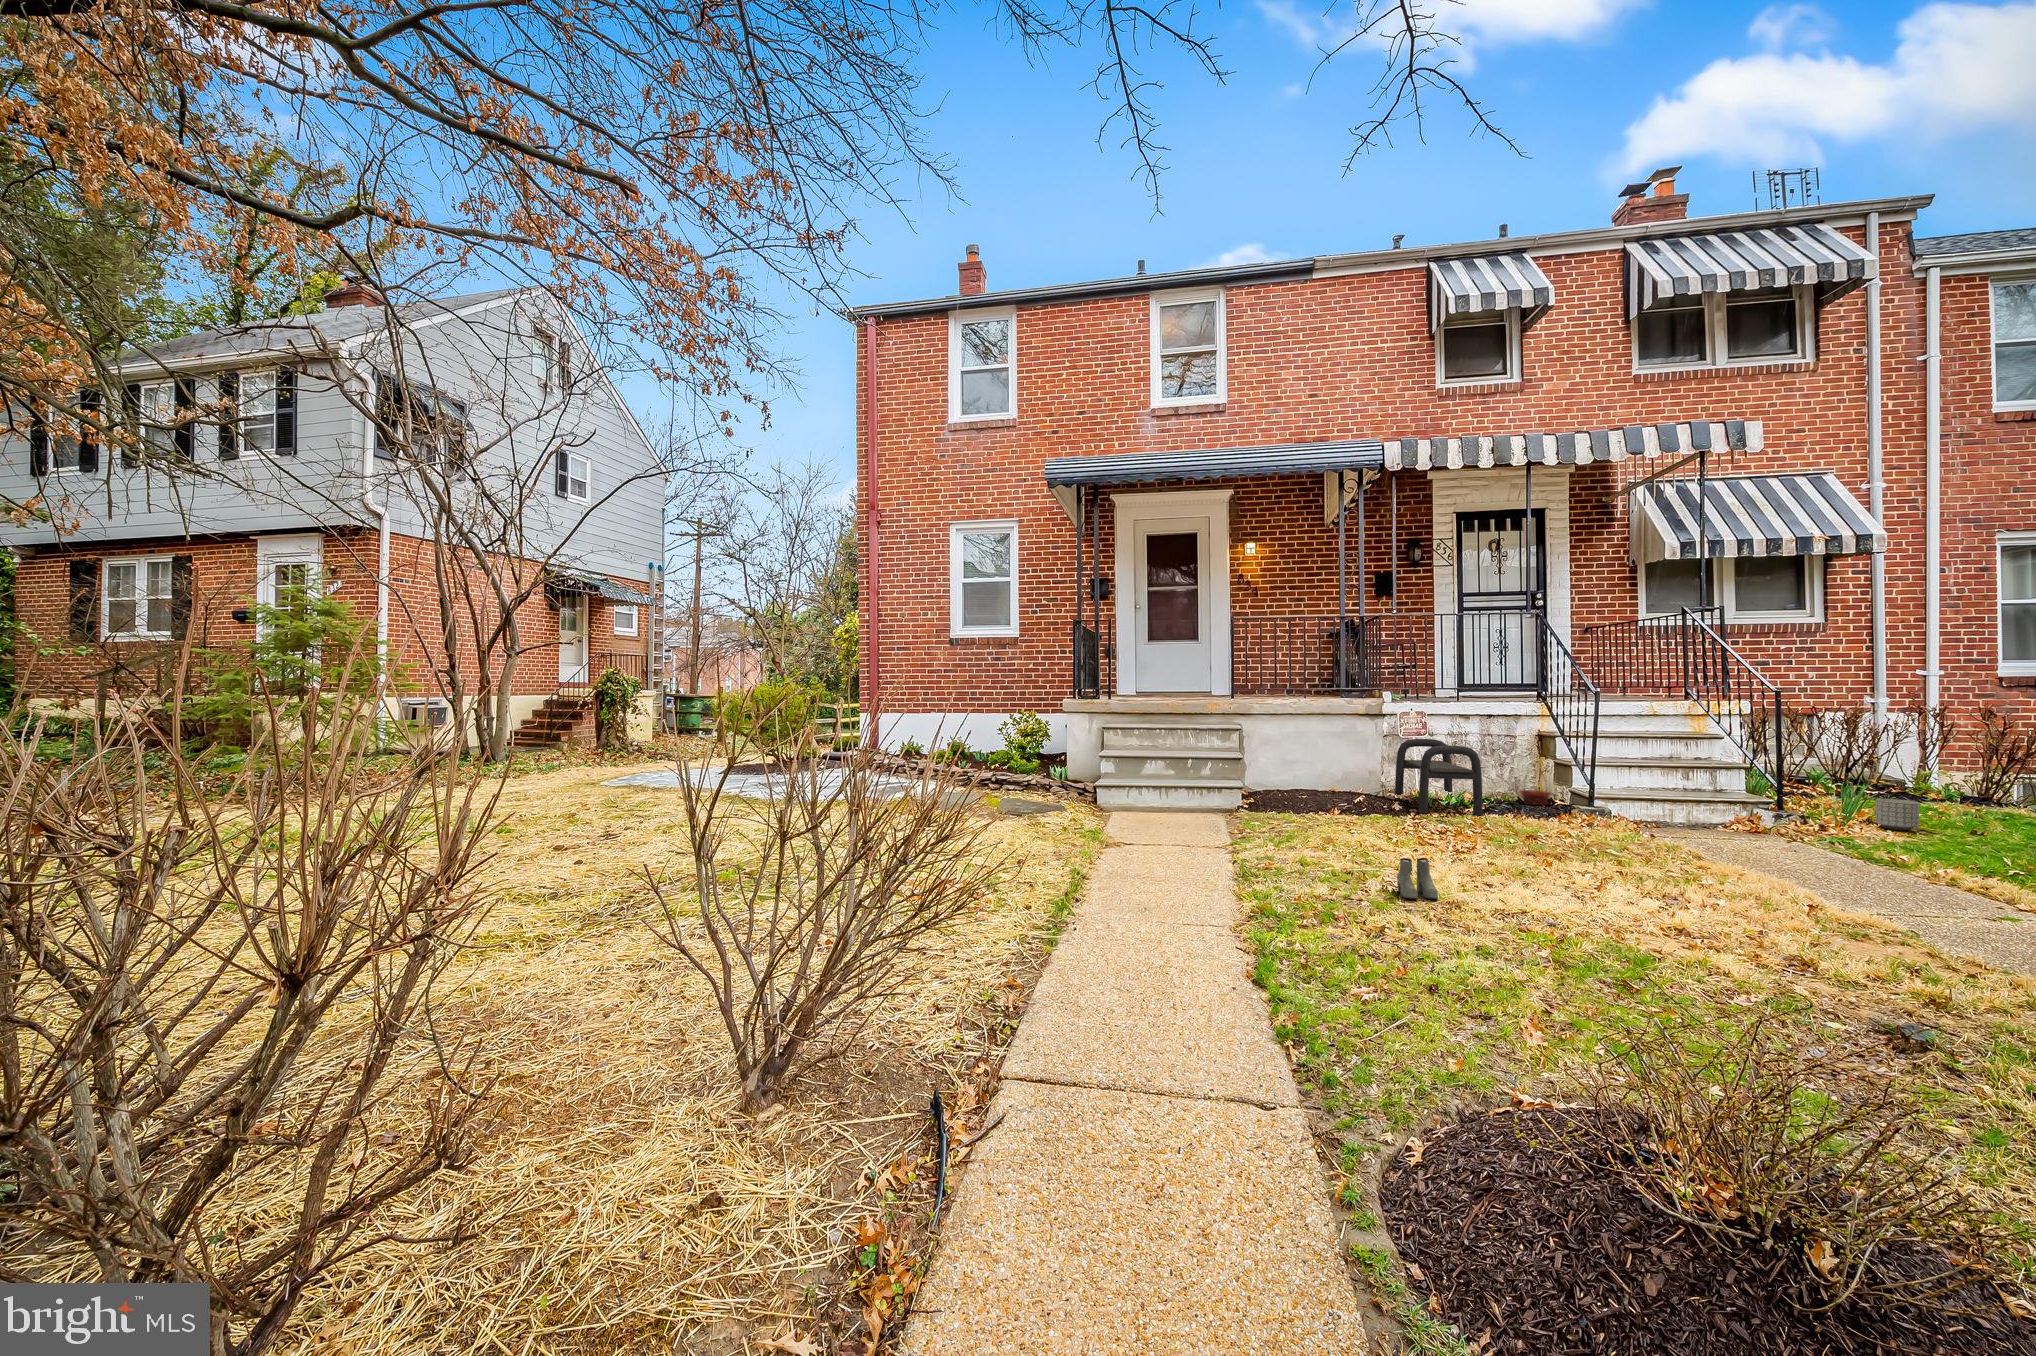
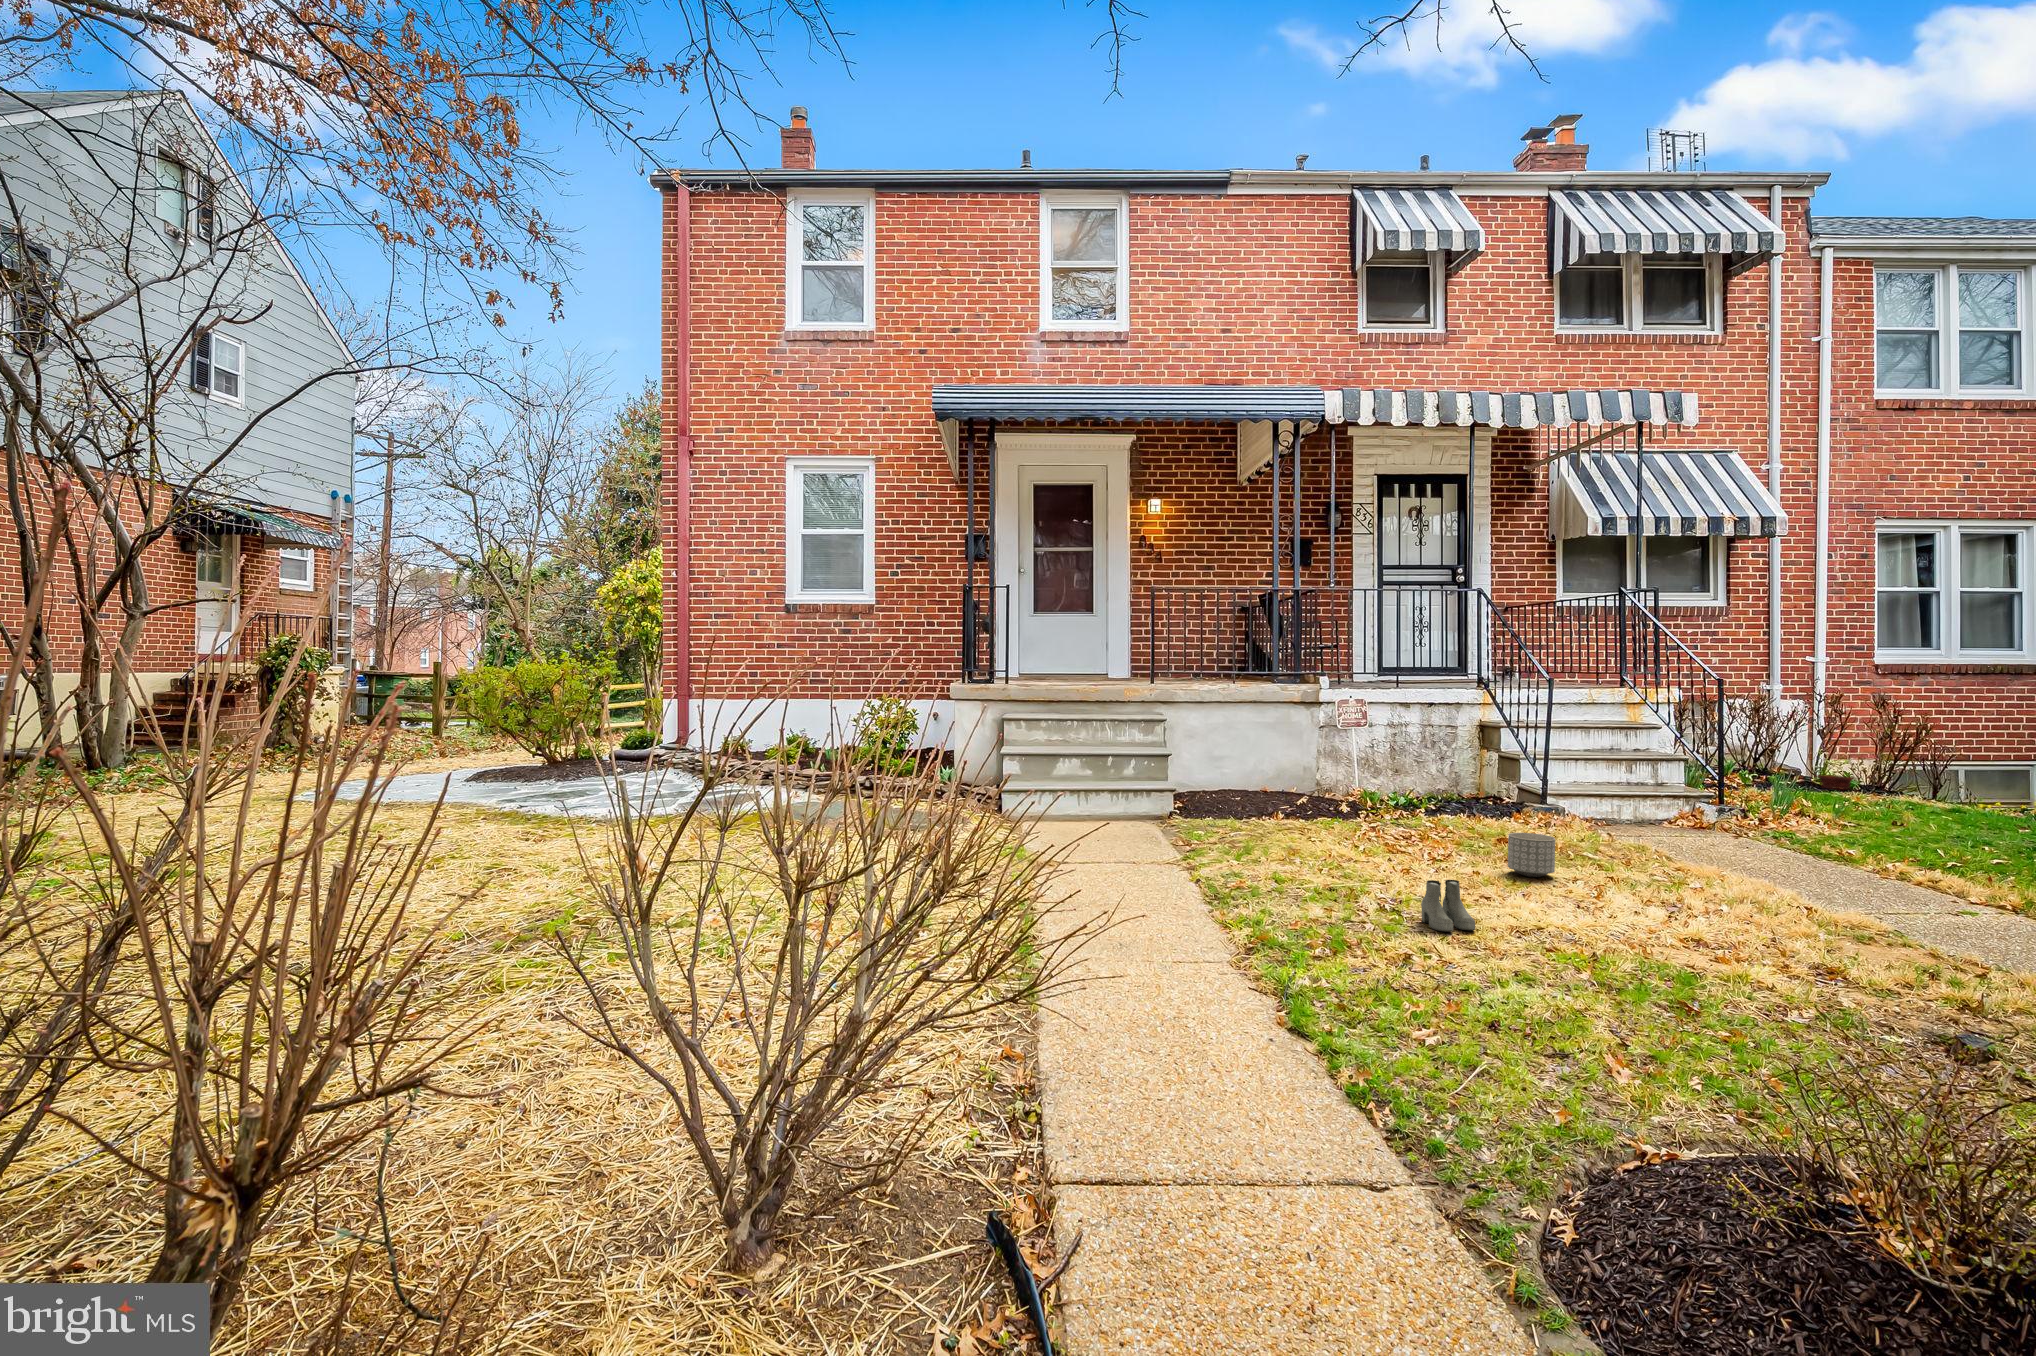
bench: present [1395,739,1483,815] -> none [1331,730,1436,817]
basket: present [1517,776,1553,805] -> present [1816,759,1856,790]
planter: present [1875,799,1919,831] -> present [1508,833,1555,877]

